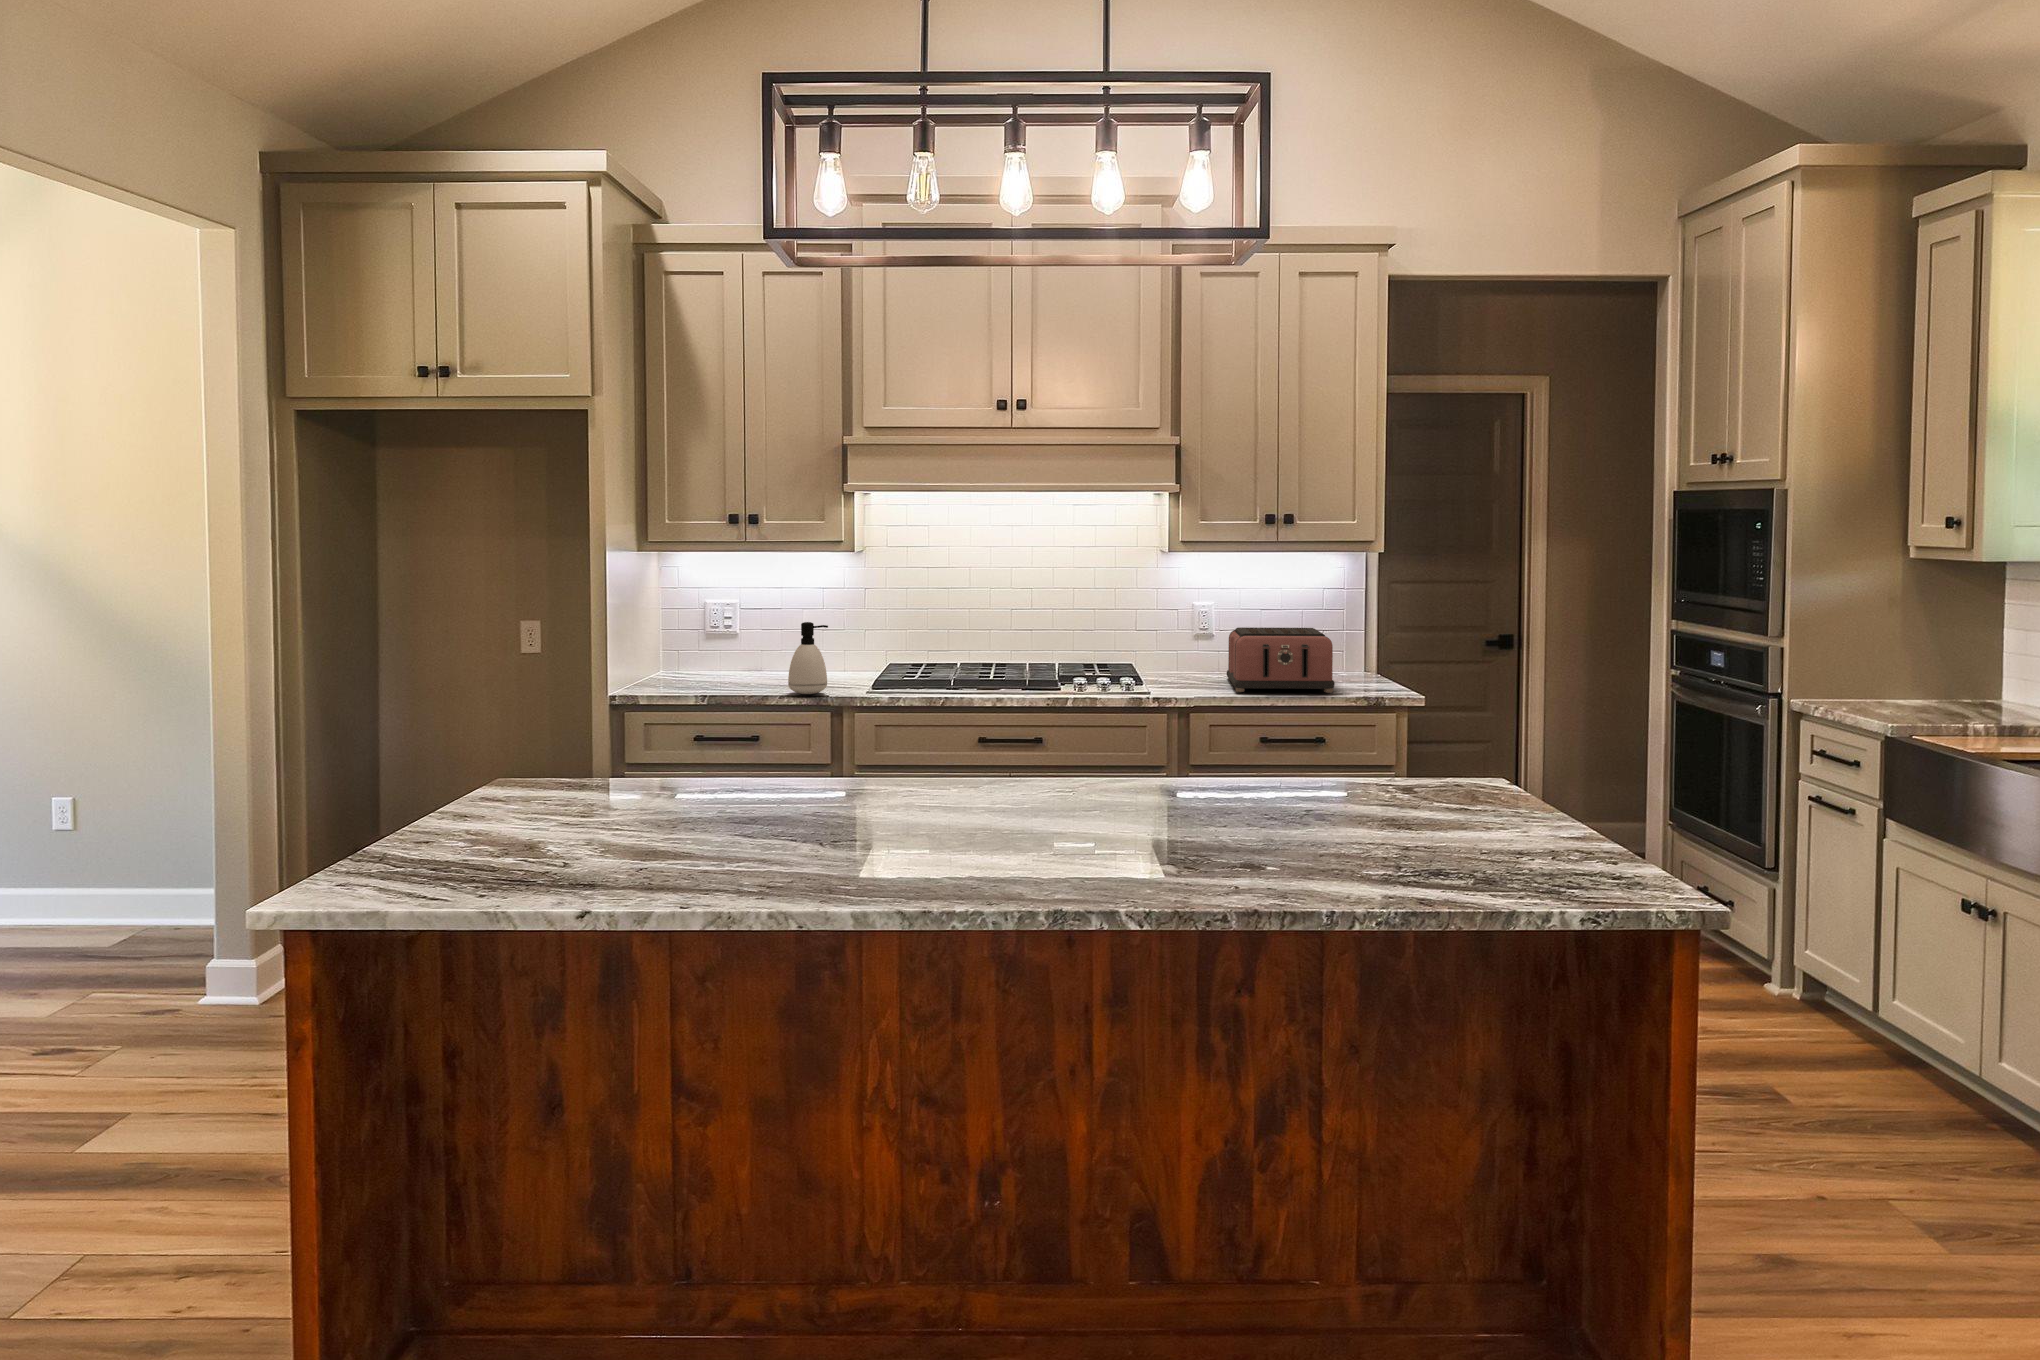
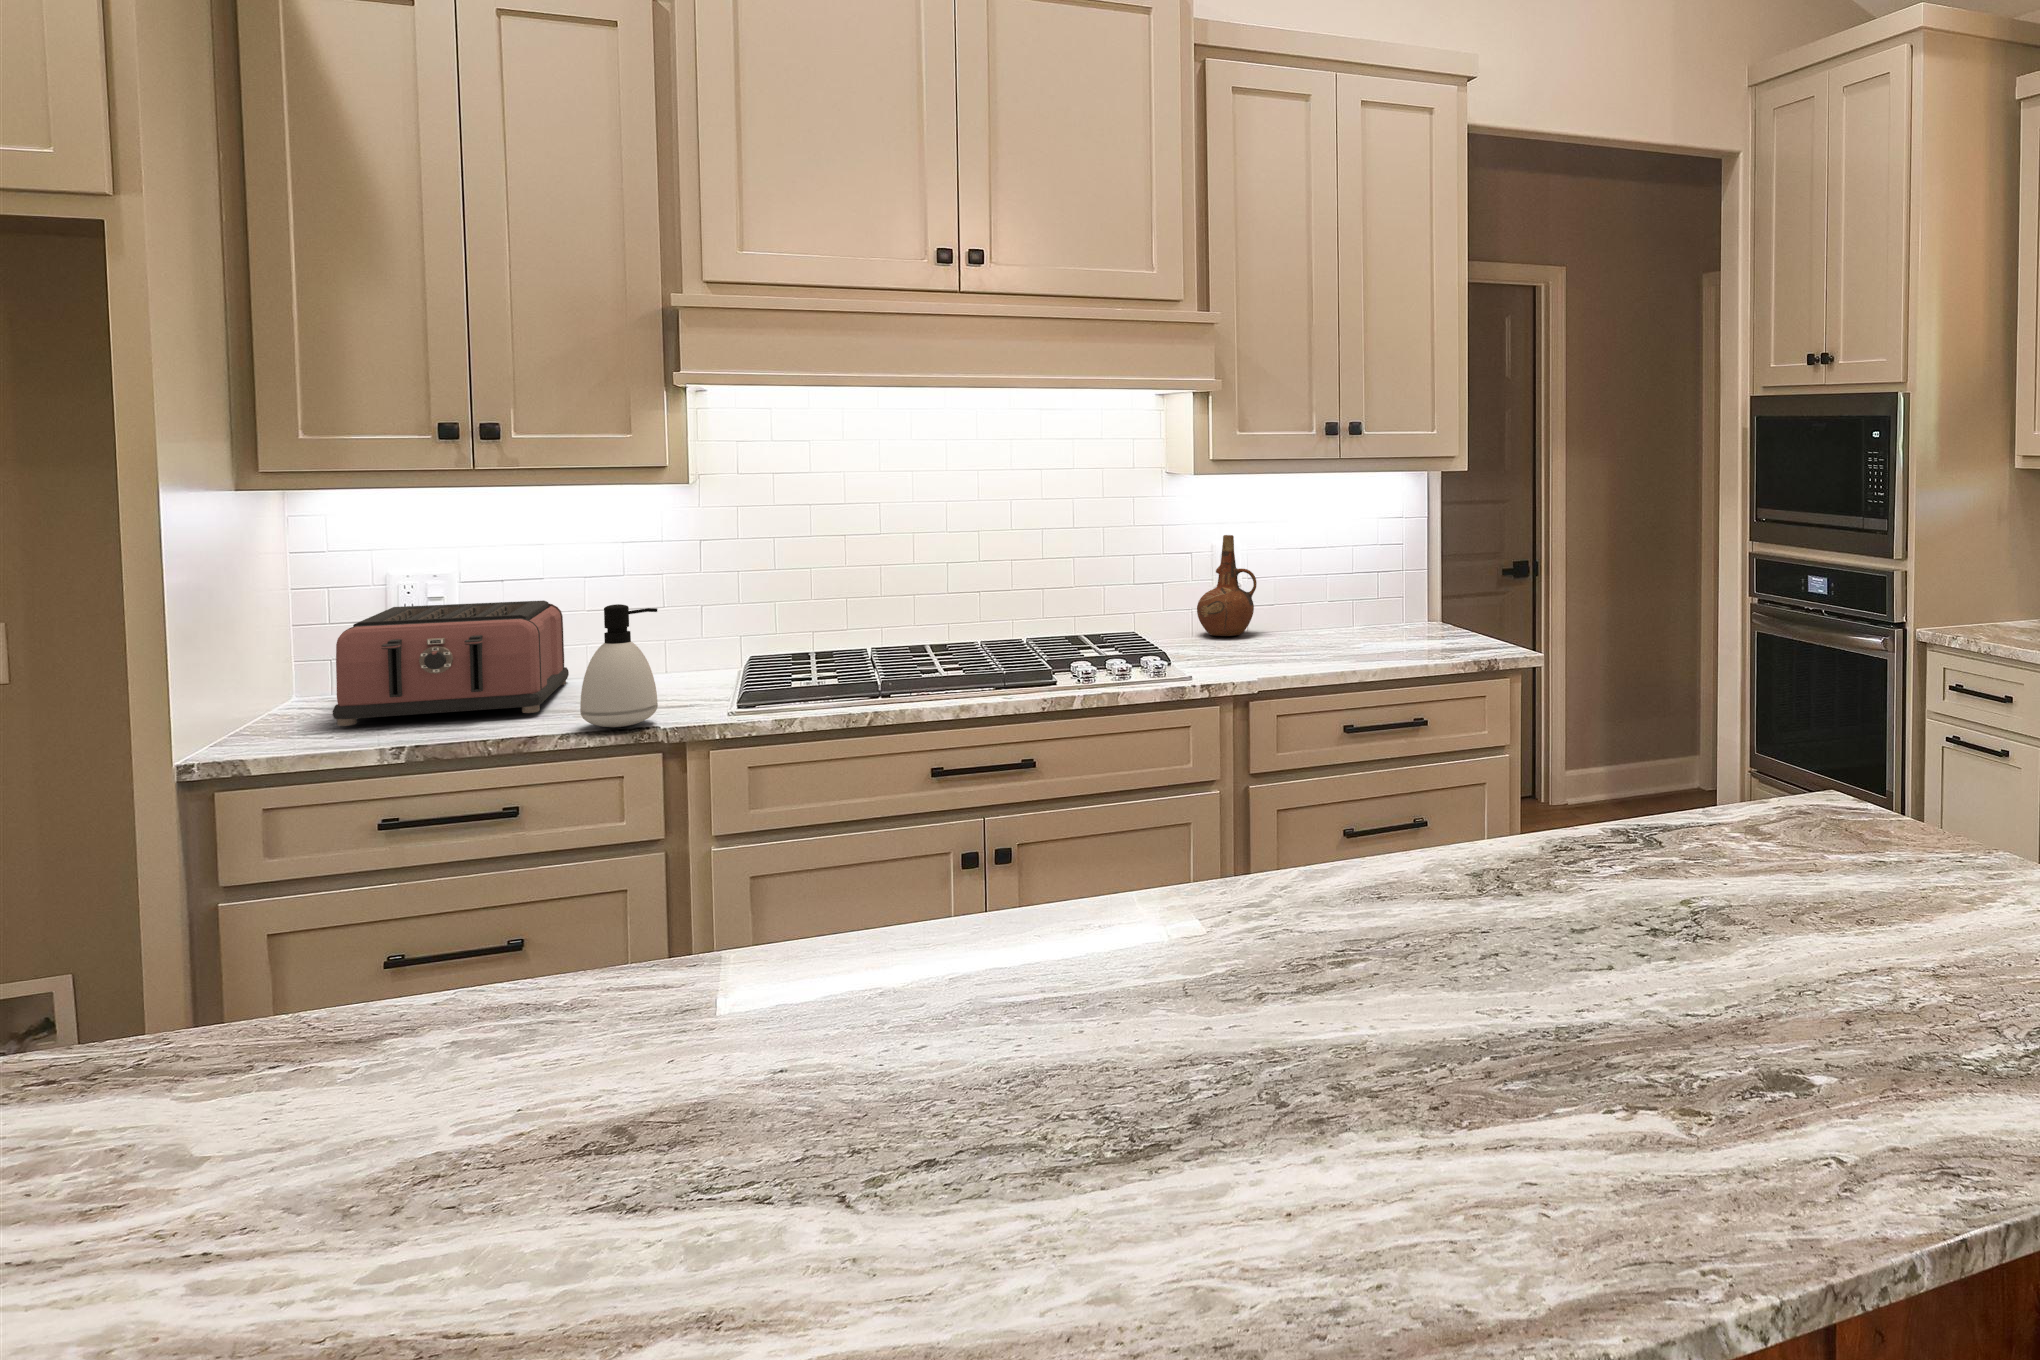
ceramic pitcher: none [1180,598,1224,672] -> present [1197,535,1257,636]
toaster: present [1227,627,1335,693] -> present [333,601,569,726]

